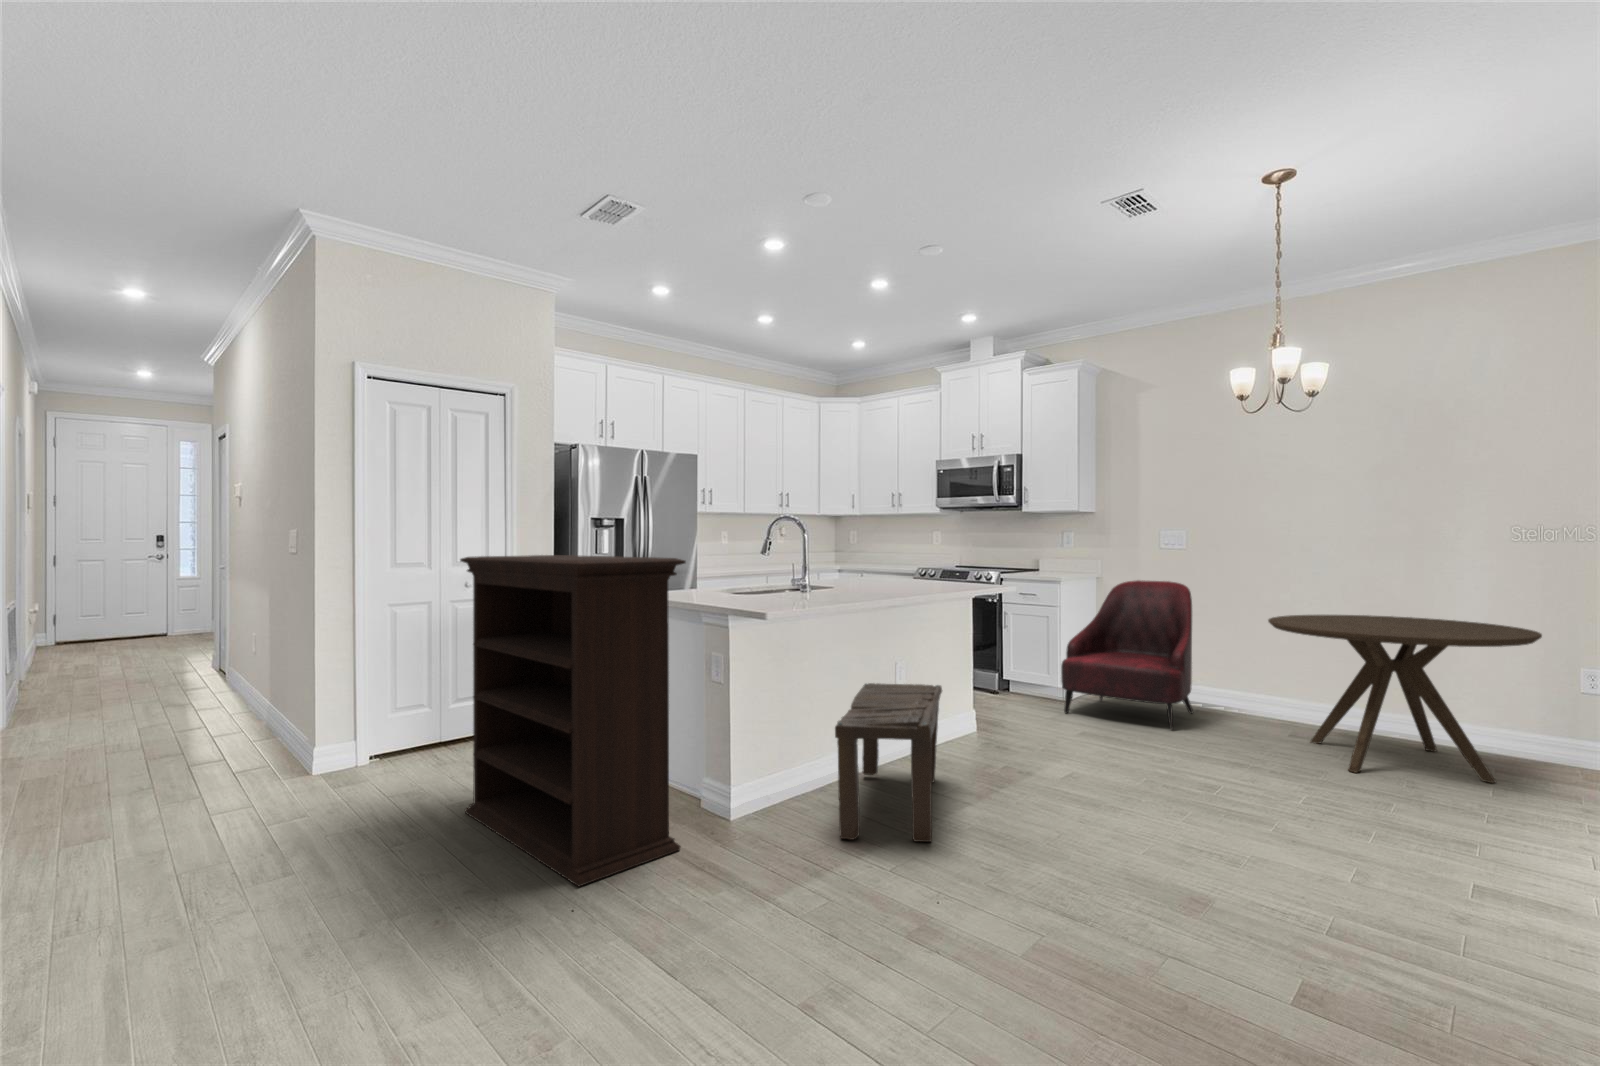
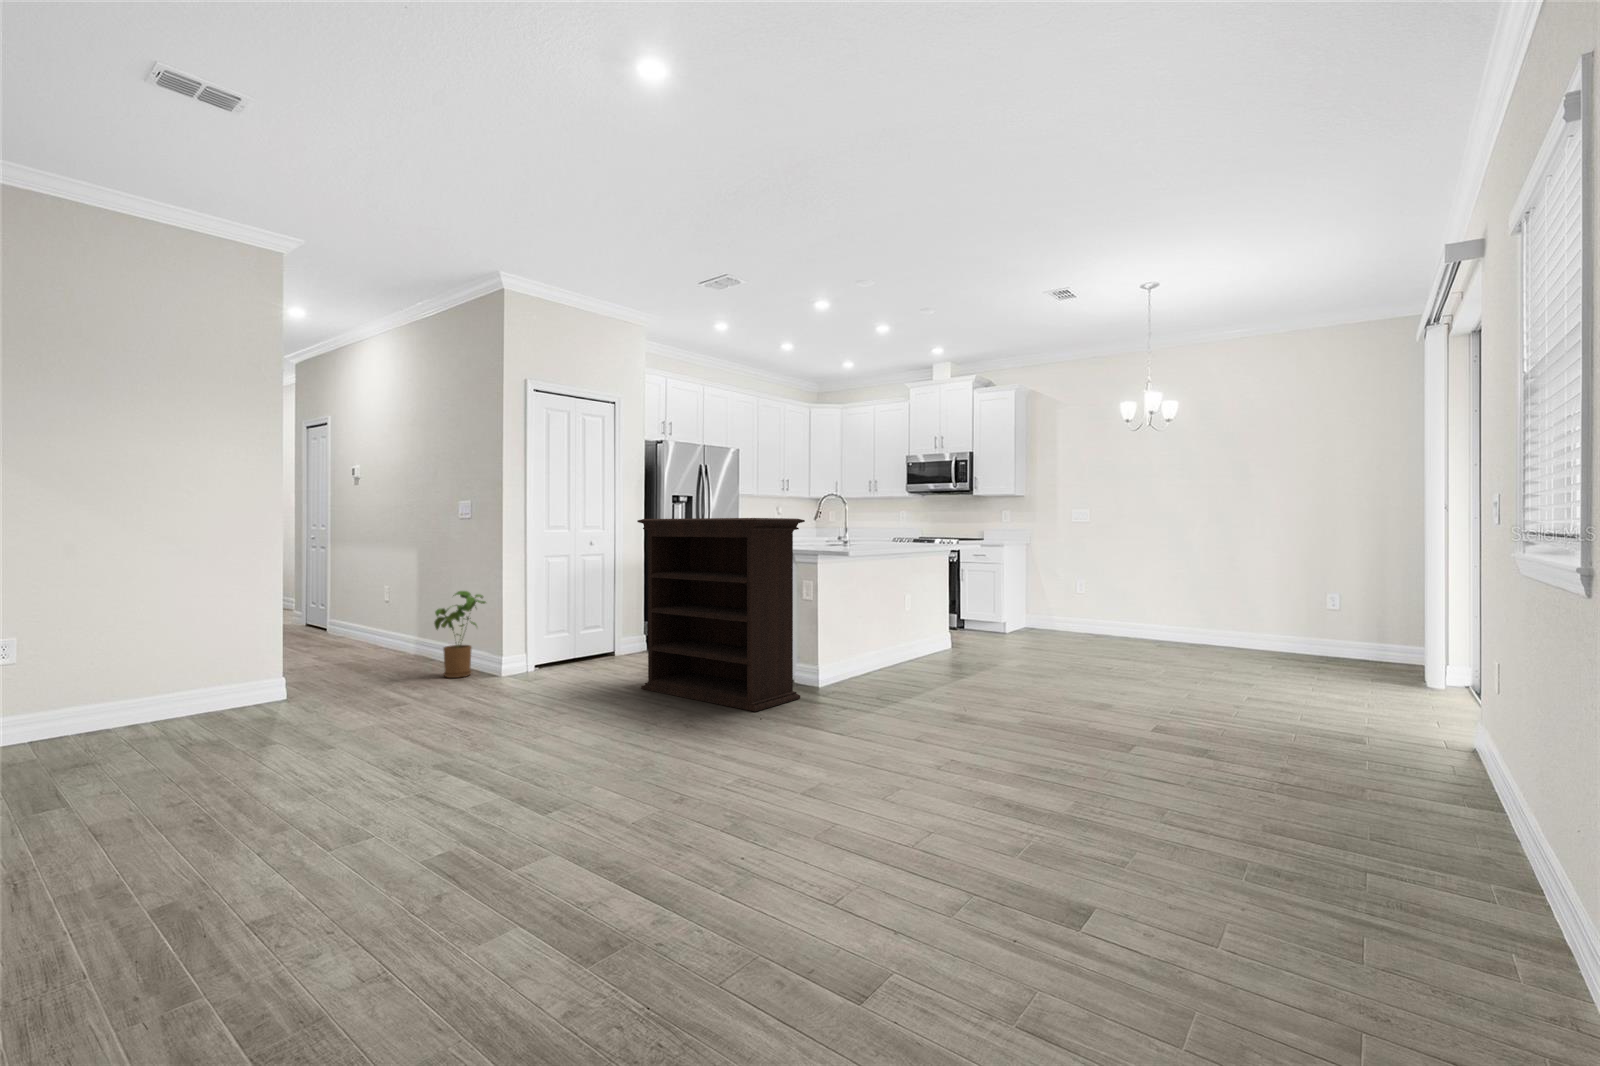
armchair: present [1061,580,1193,730] -> none [1004,546,1093,645]
dining table: present [1268,615,1542,783] -> none [1142,566,1298,663]
house plant: none [210,654,293,776] -> present [434,591,486,678]
bench: present [835,683,942,842] -> none [889,607,949,692]

